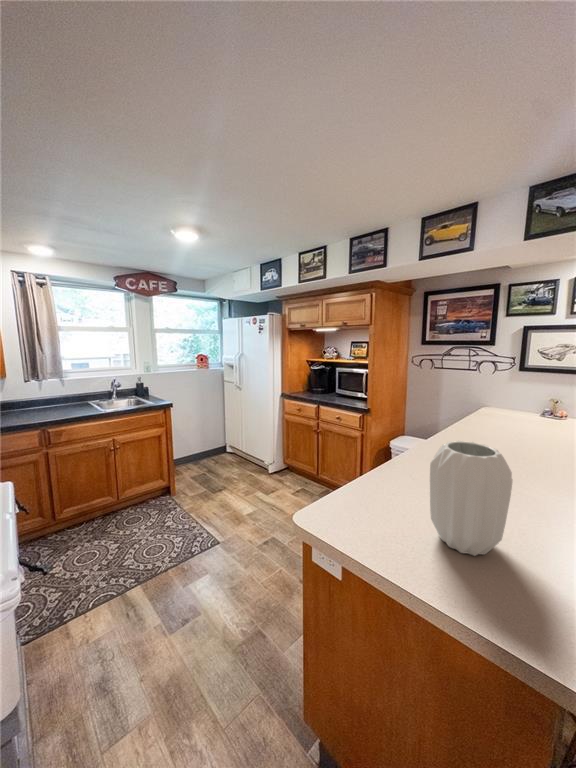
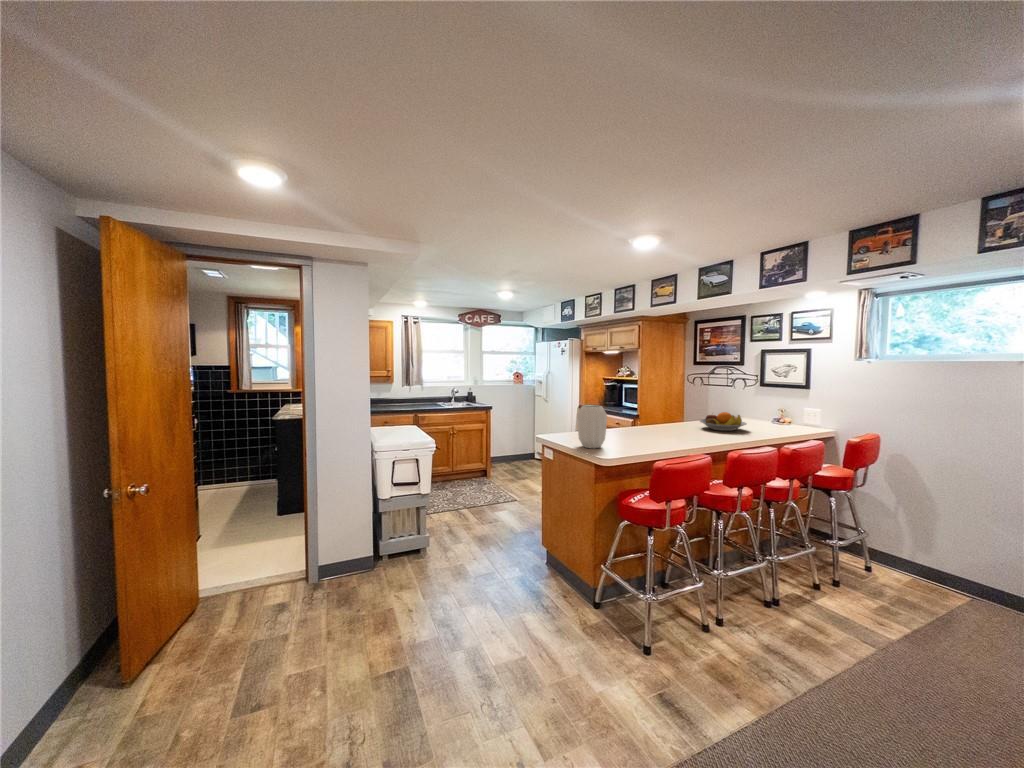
fruit bowl: none [485,409,556,436] -> present [700,412,747,431]

